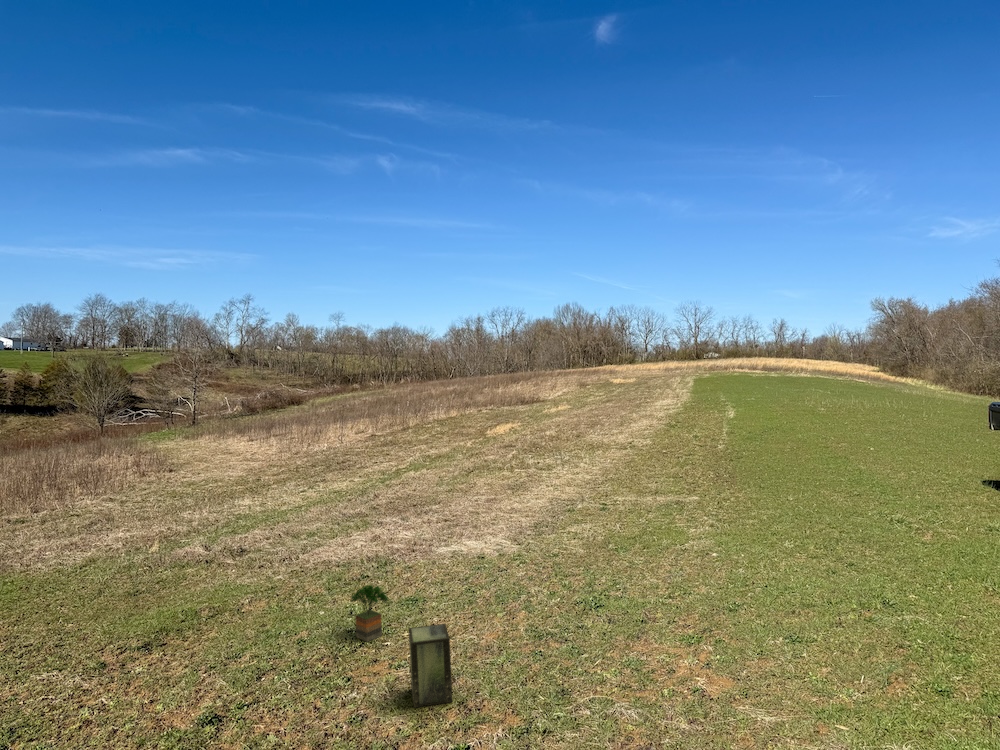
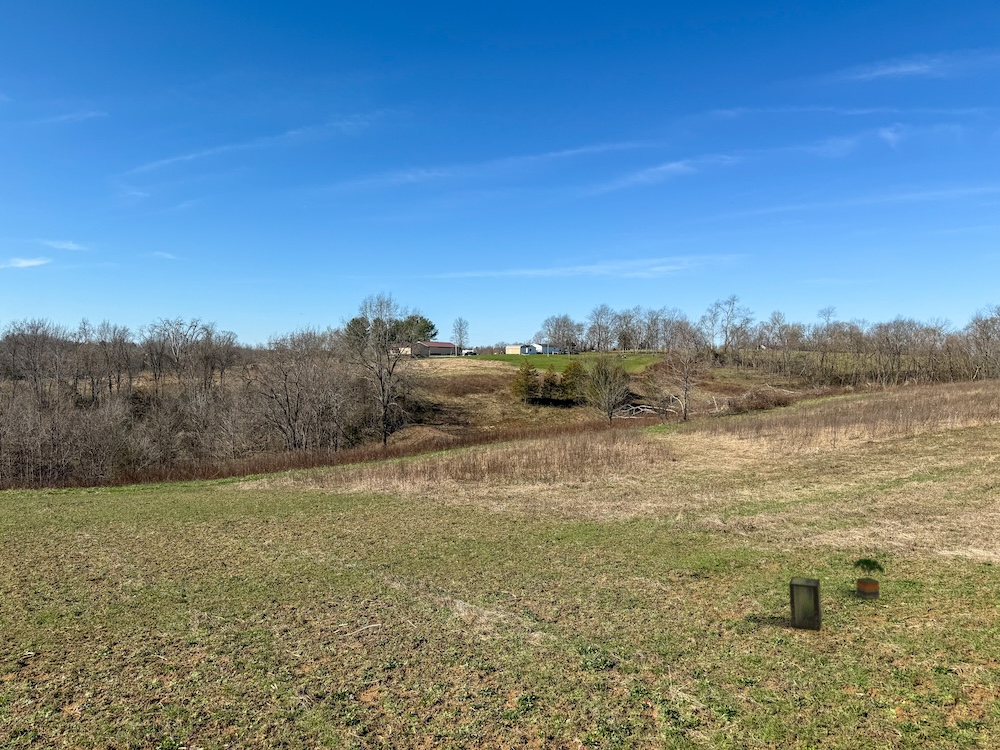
storage box: present [409,624,453,708] -> present [789,577,822,630]

